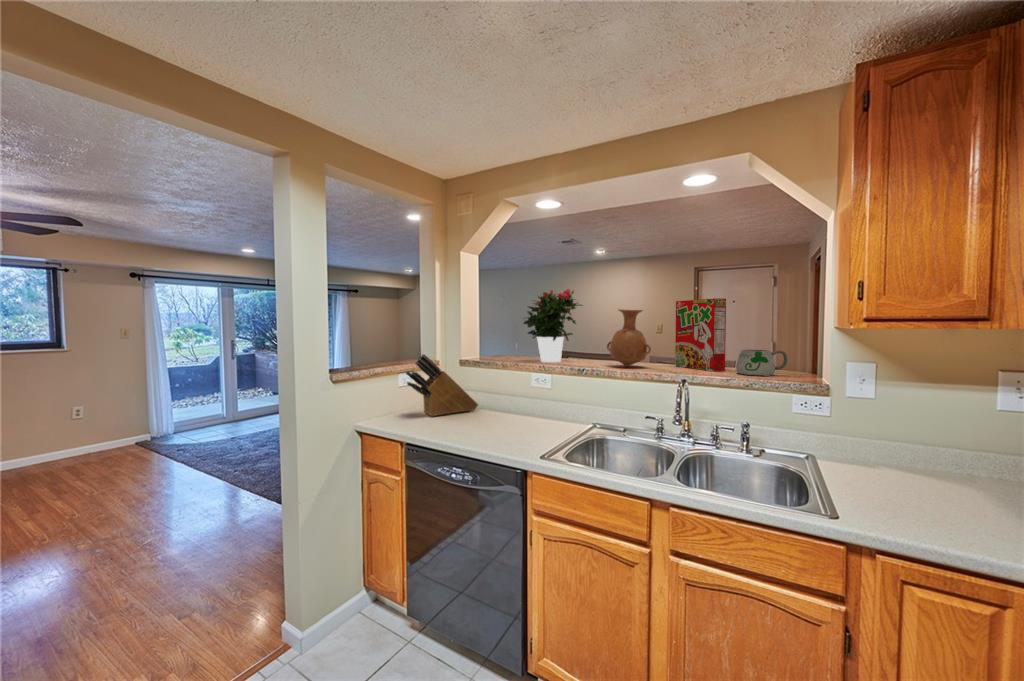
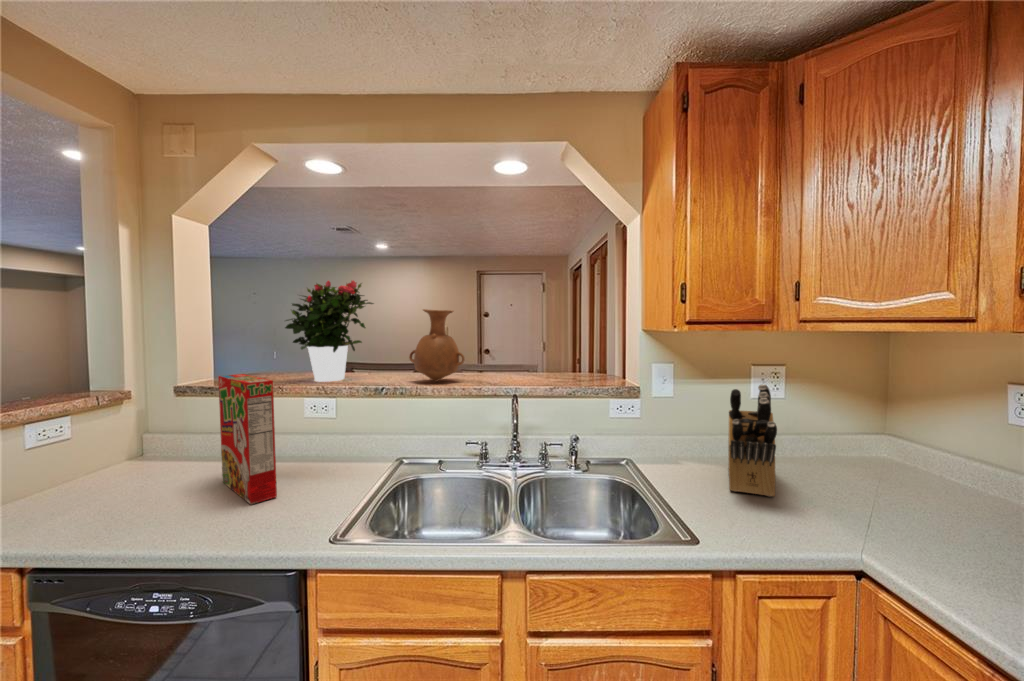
cereal box: present [675,298,726,371] -> present [218,374,277,504]
mug: present [736,350,787,376] -> none [555,355,601,384]
knife block: present [406,354,478,416] -> present [728,384,777,497]

